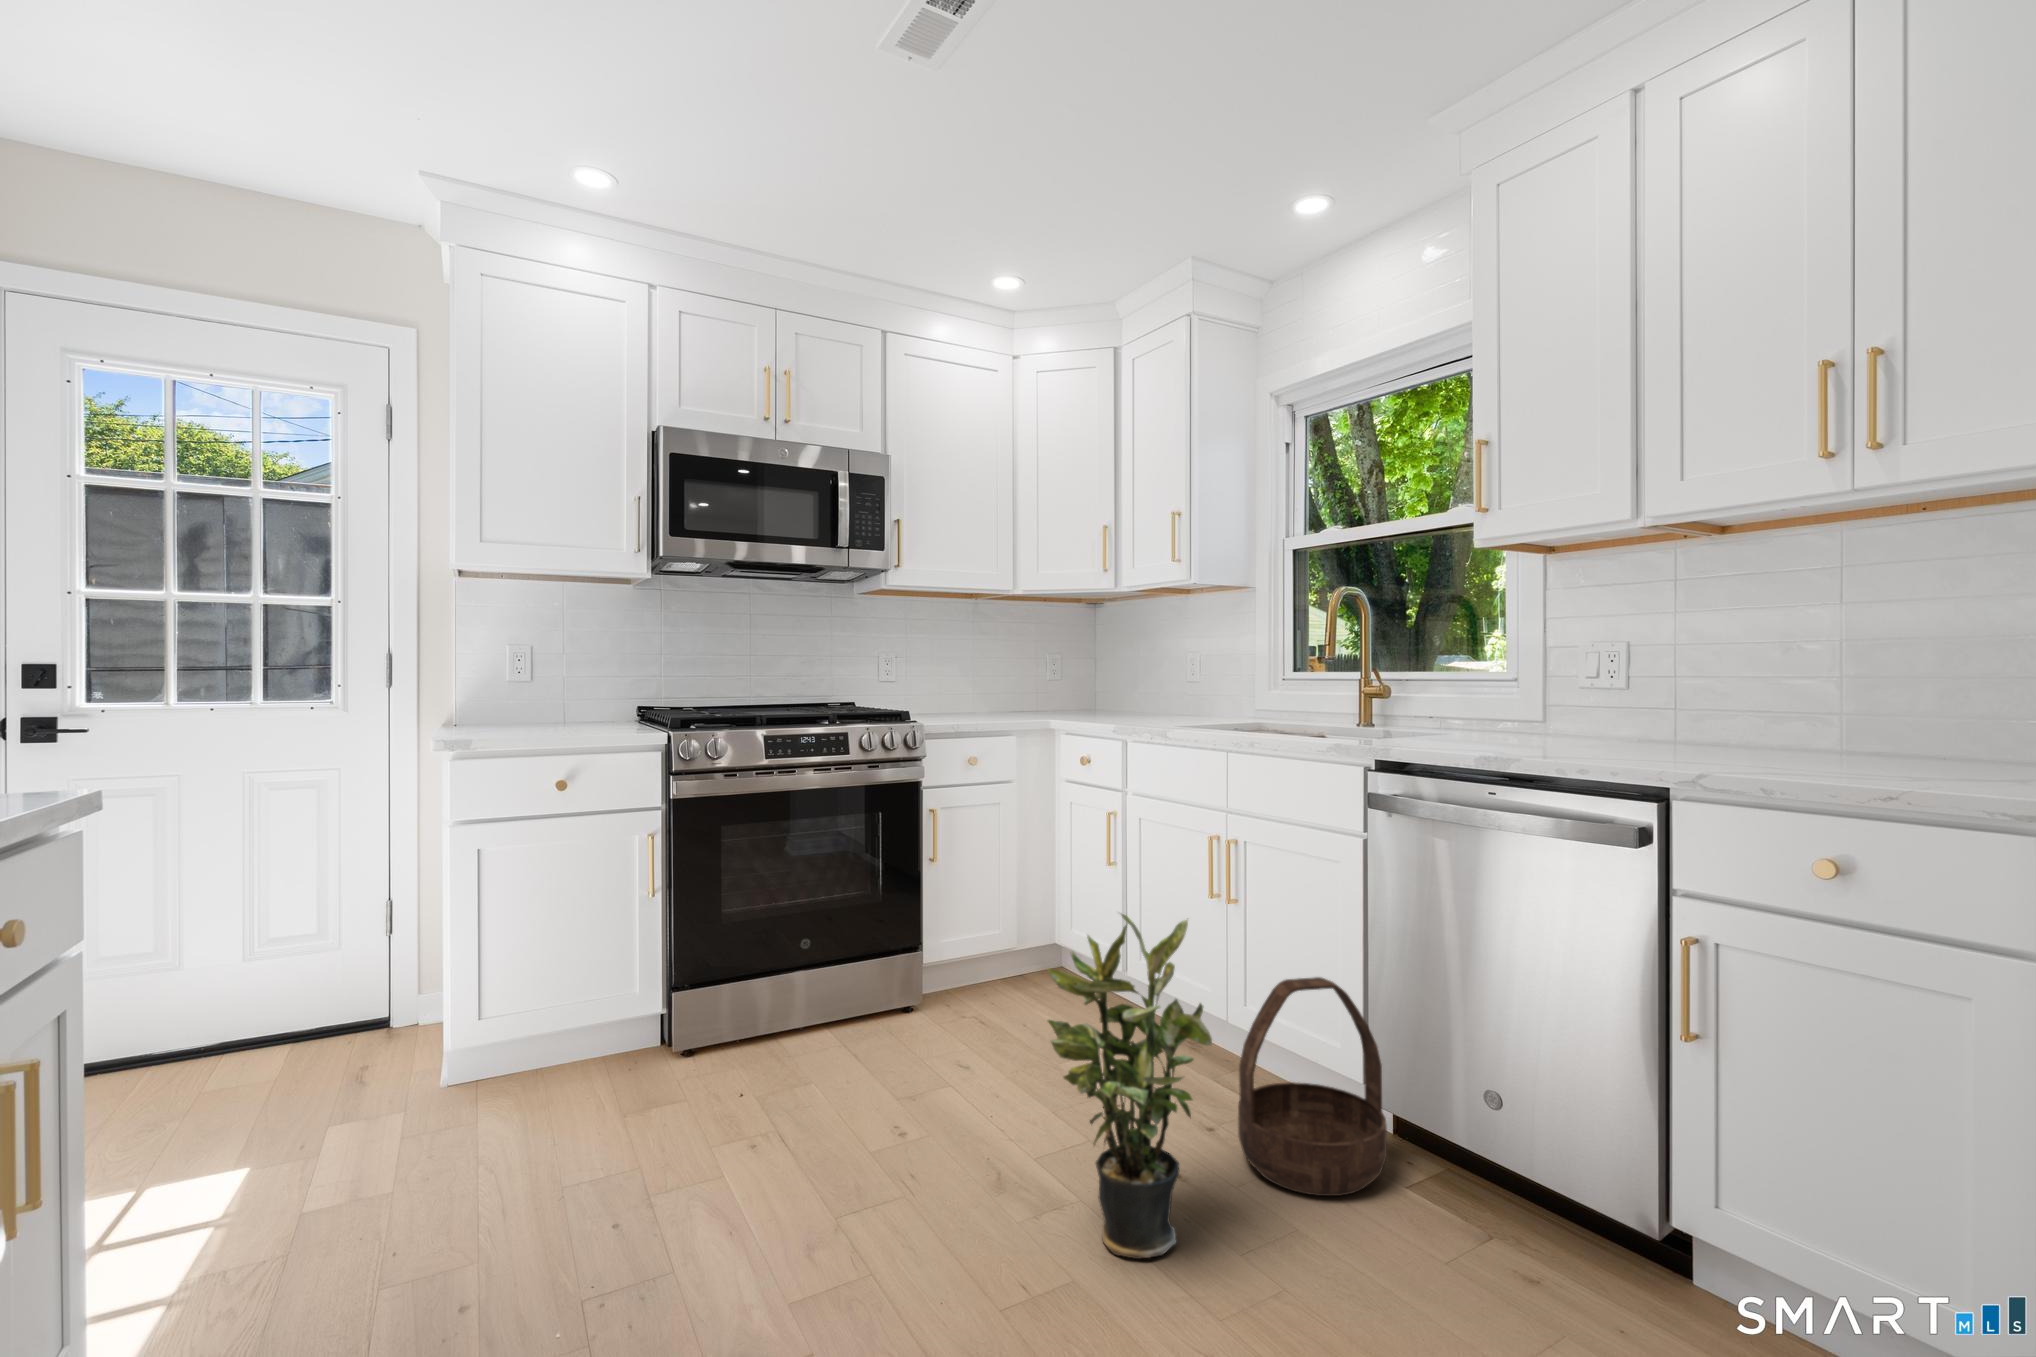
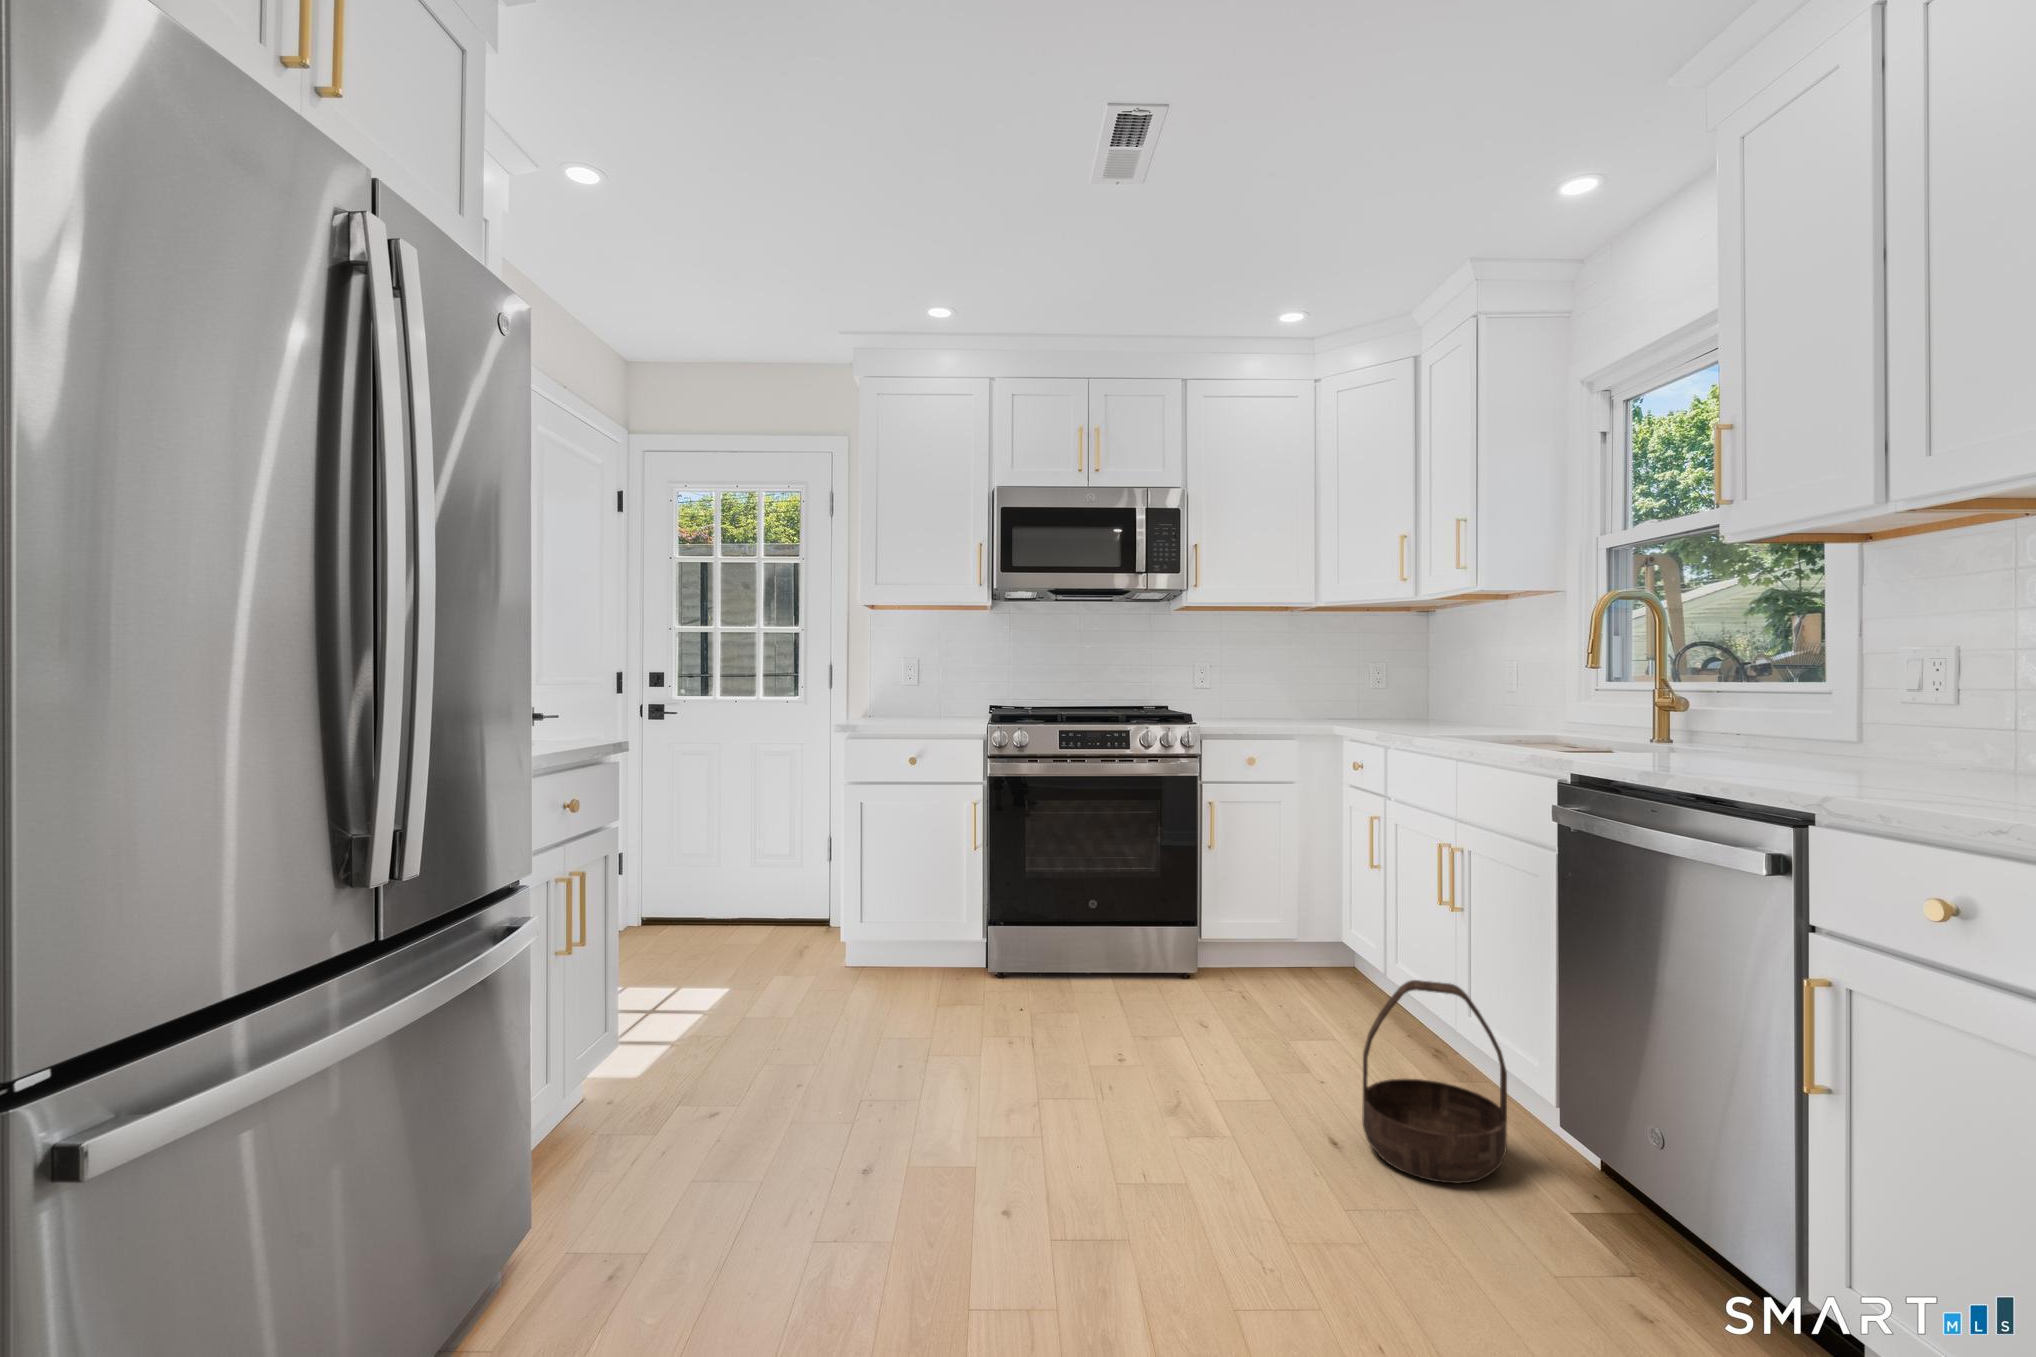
potted plant: present [1047,914,1212,1259] -> none [1145,893,1292,1175]

